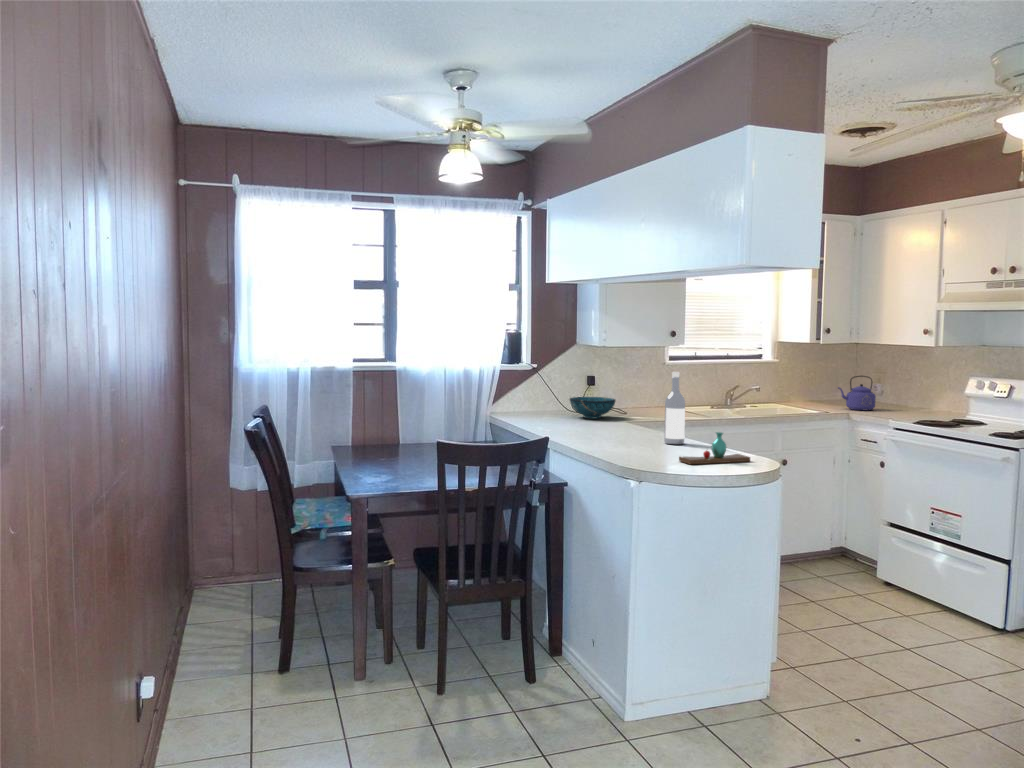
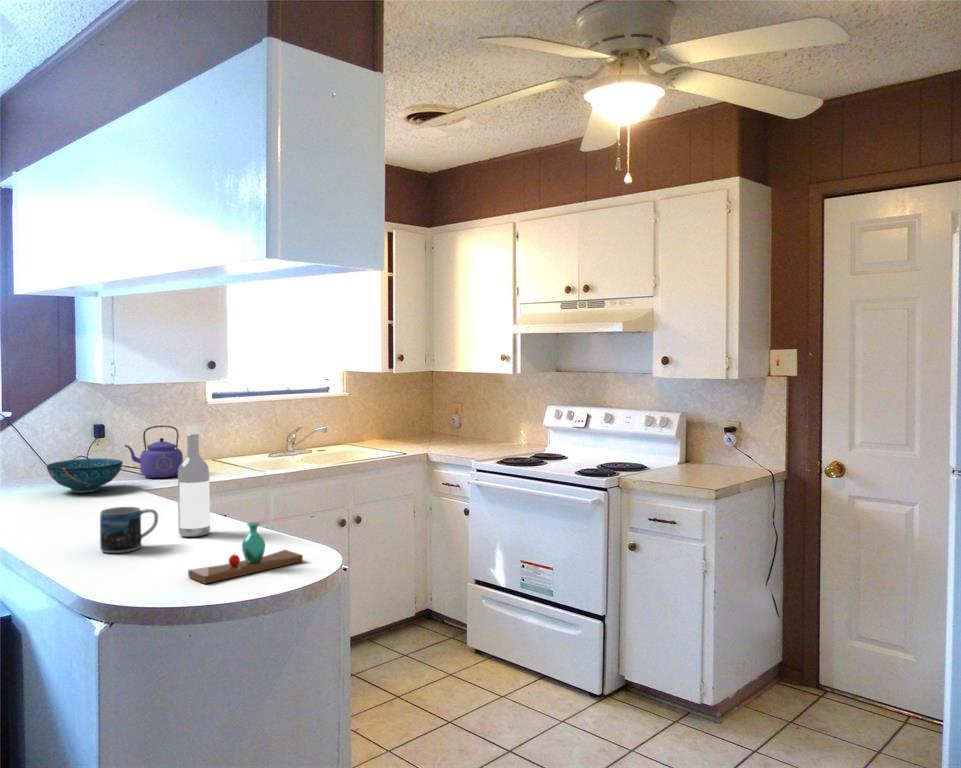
kettle: present [838,376,876,410] -> present [125,425,183,478]
mug: none [620,420,654,447] -> present [100,507,158,553]

